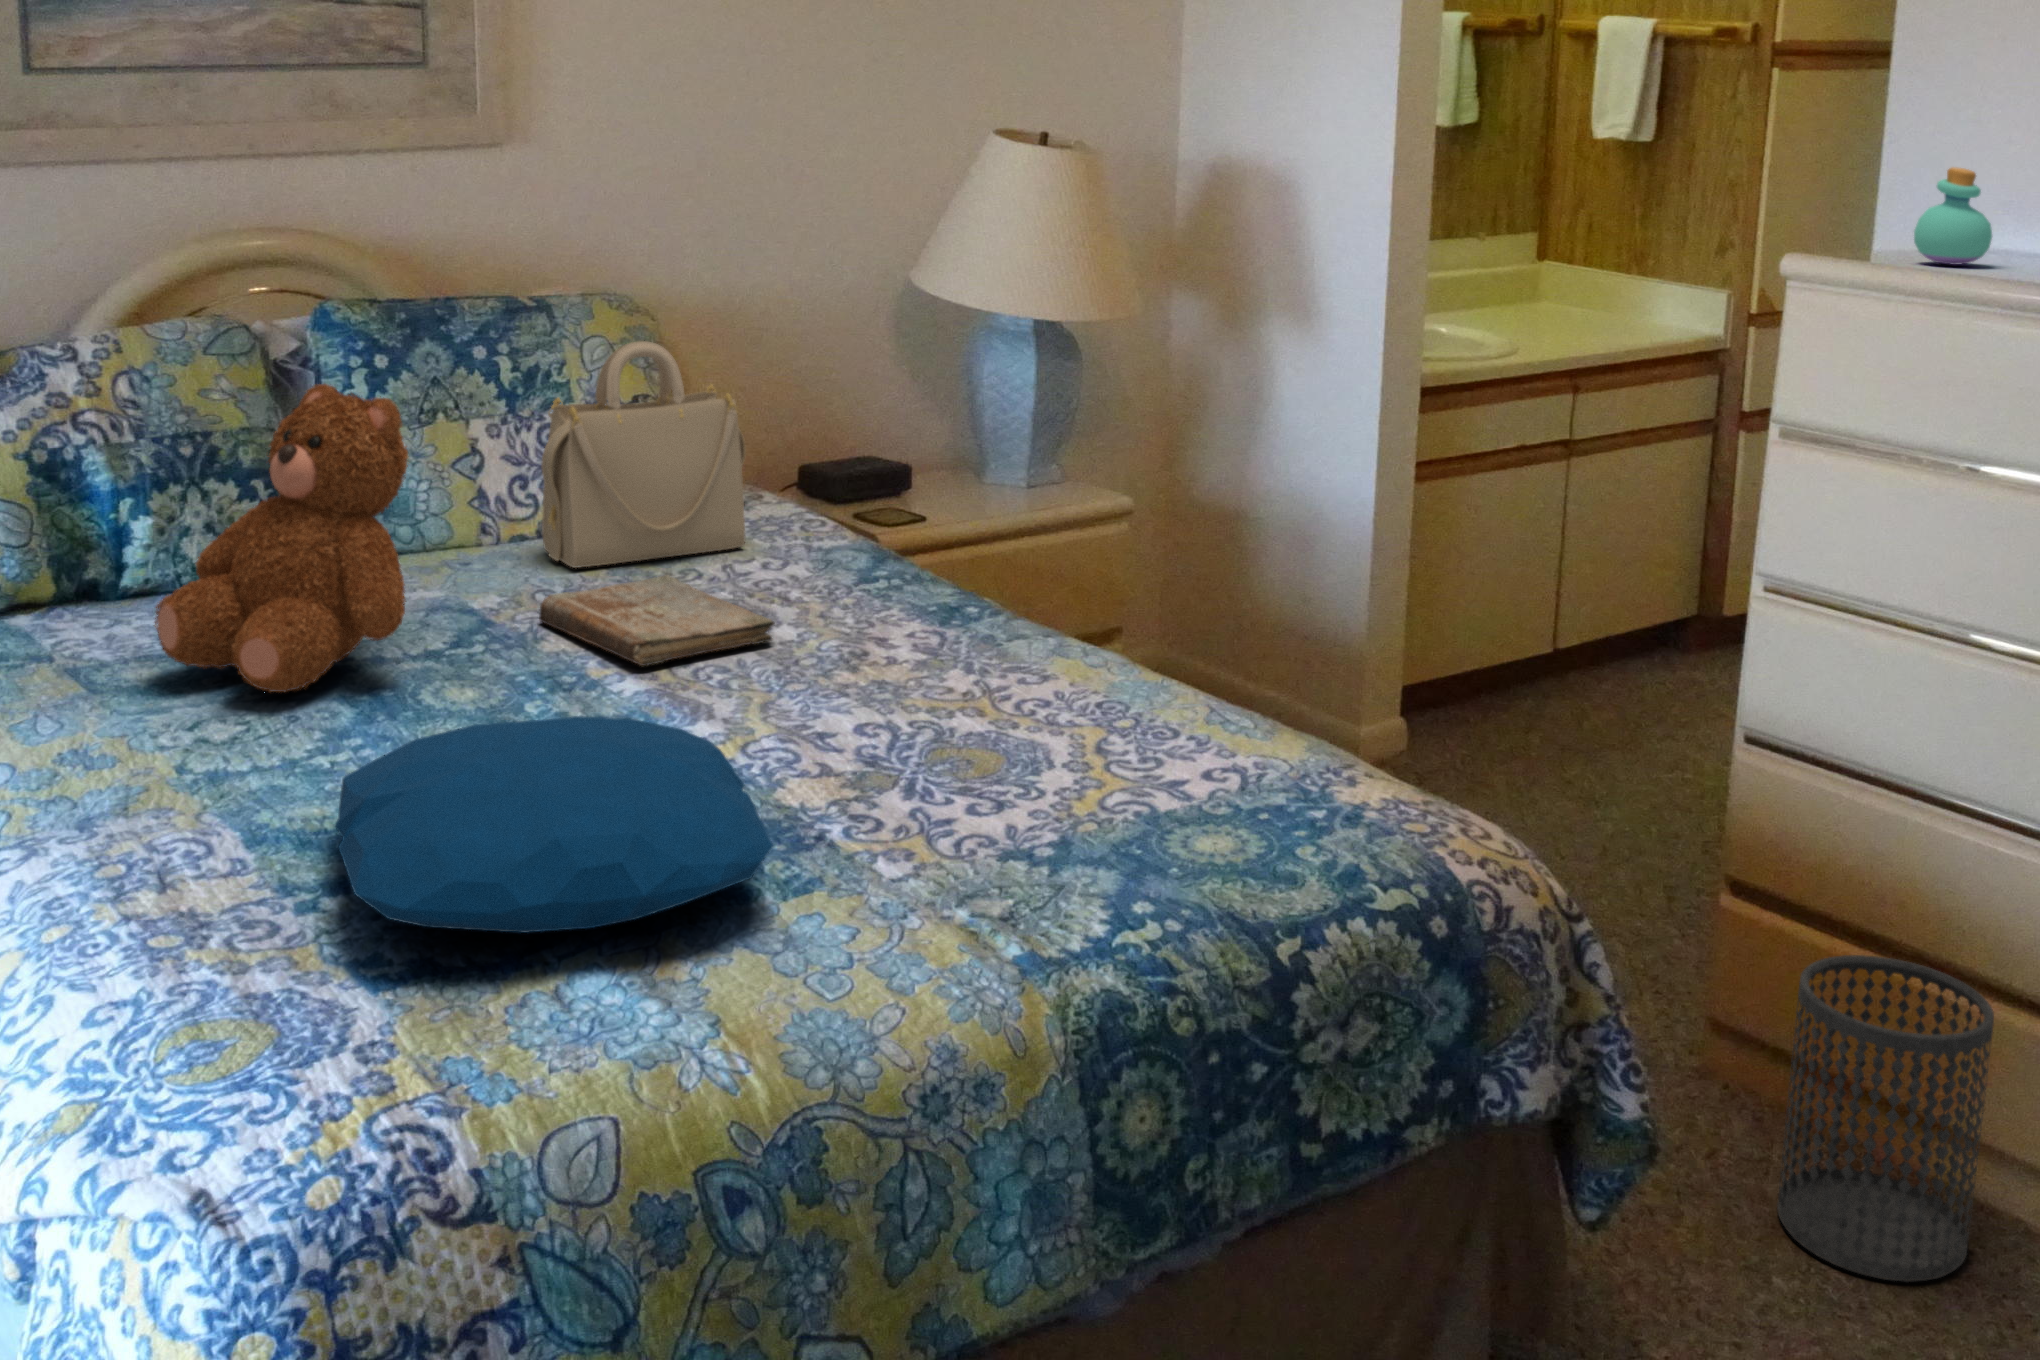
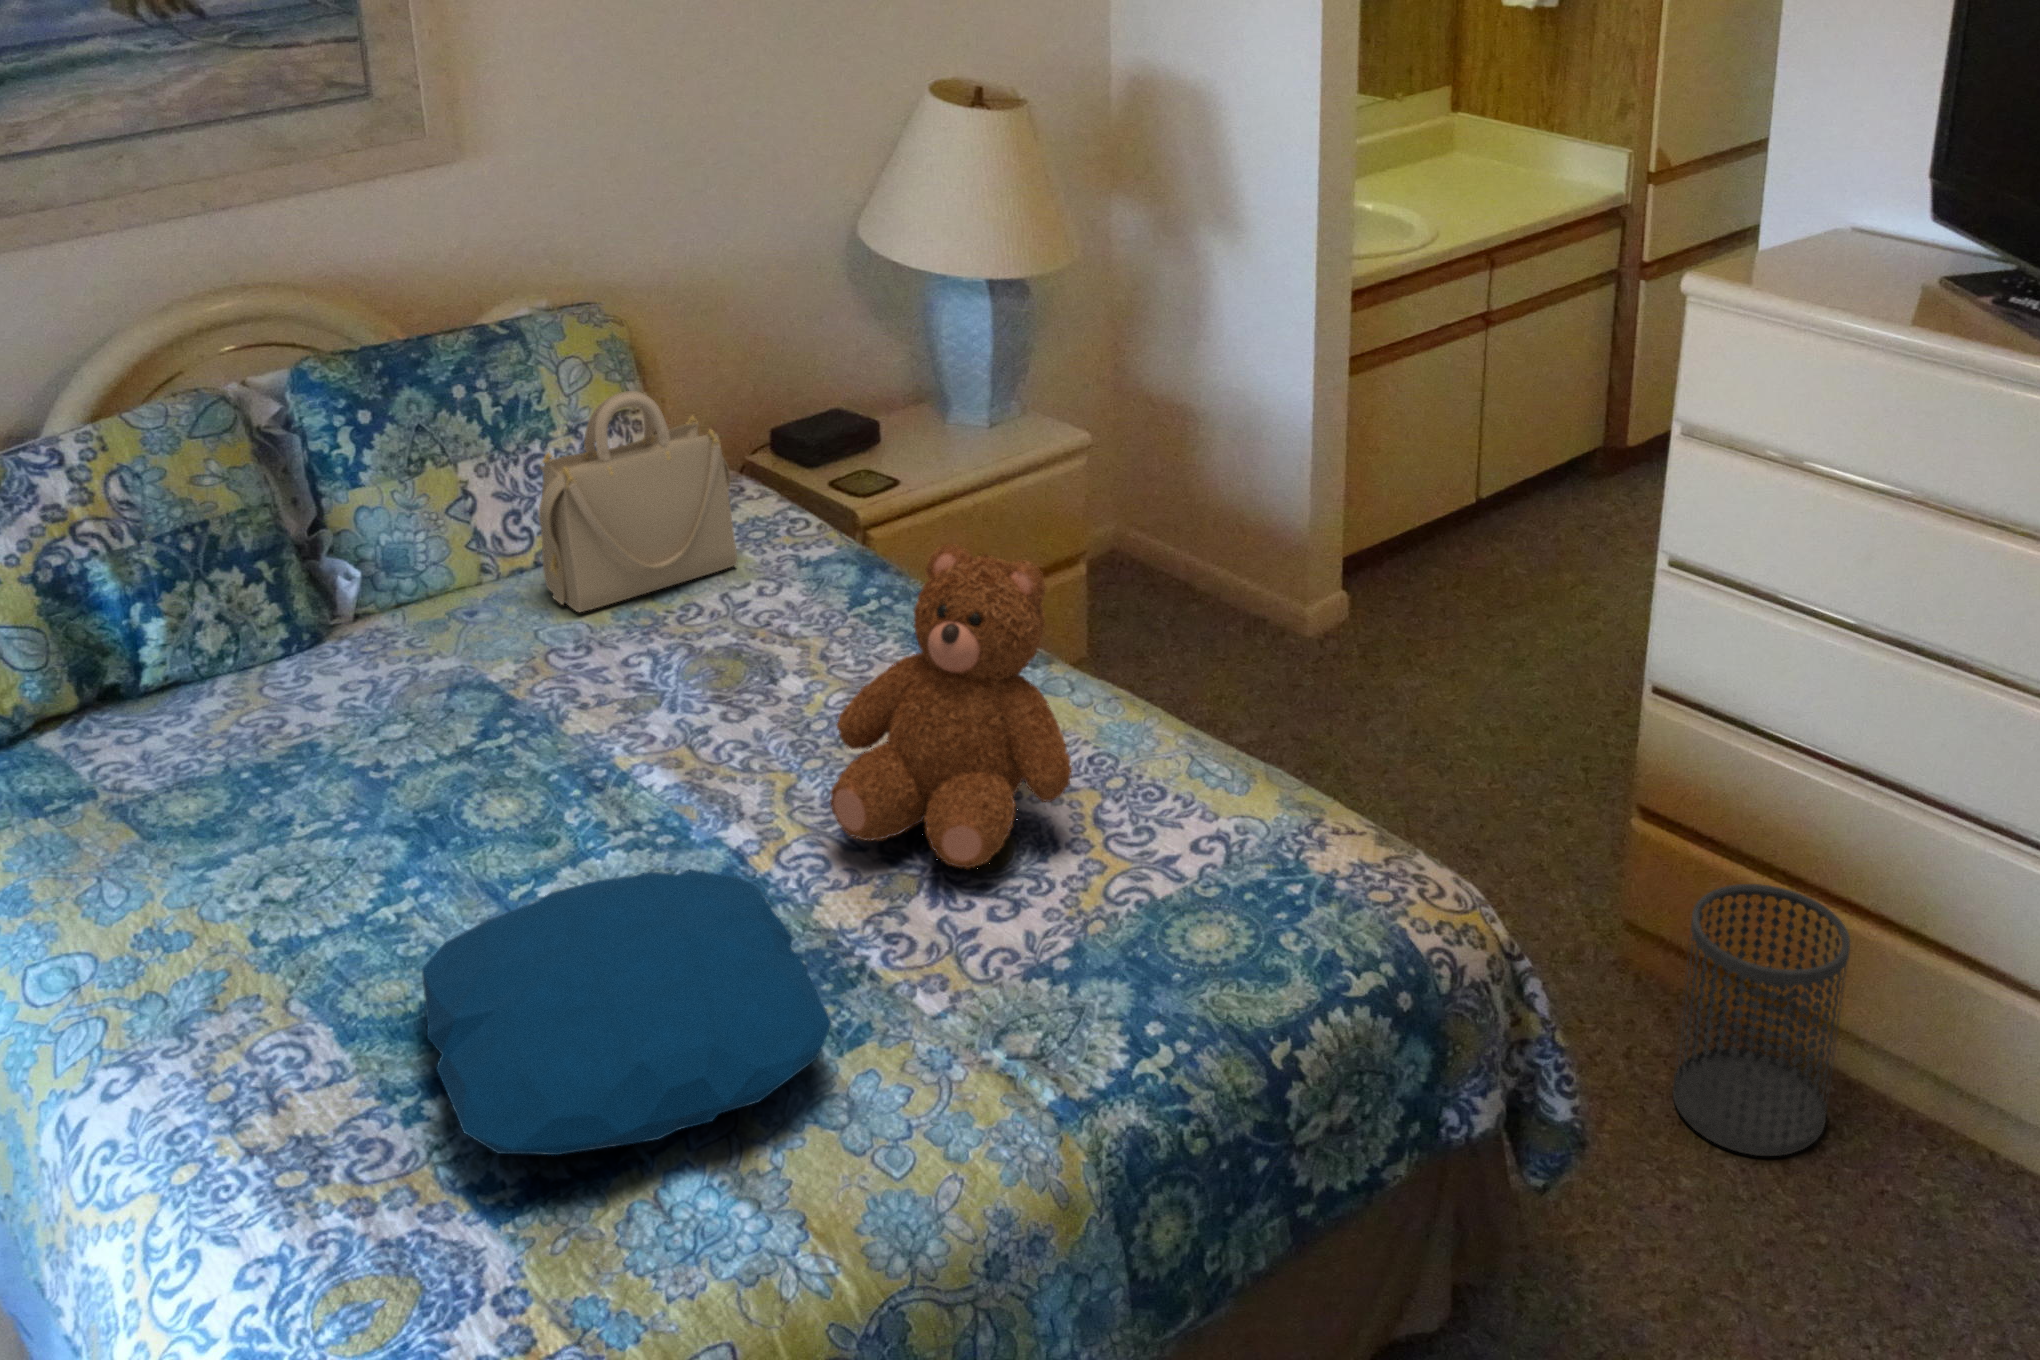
perfume bottle: present [1914,167,1992,265] -> none [1789,195,1856,282]
teddy bear: present [154,384,408,692] -> present [830,544,1072,869]
book: present [539,575,775,666] -> none [559,627,784,752]

